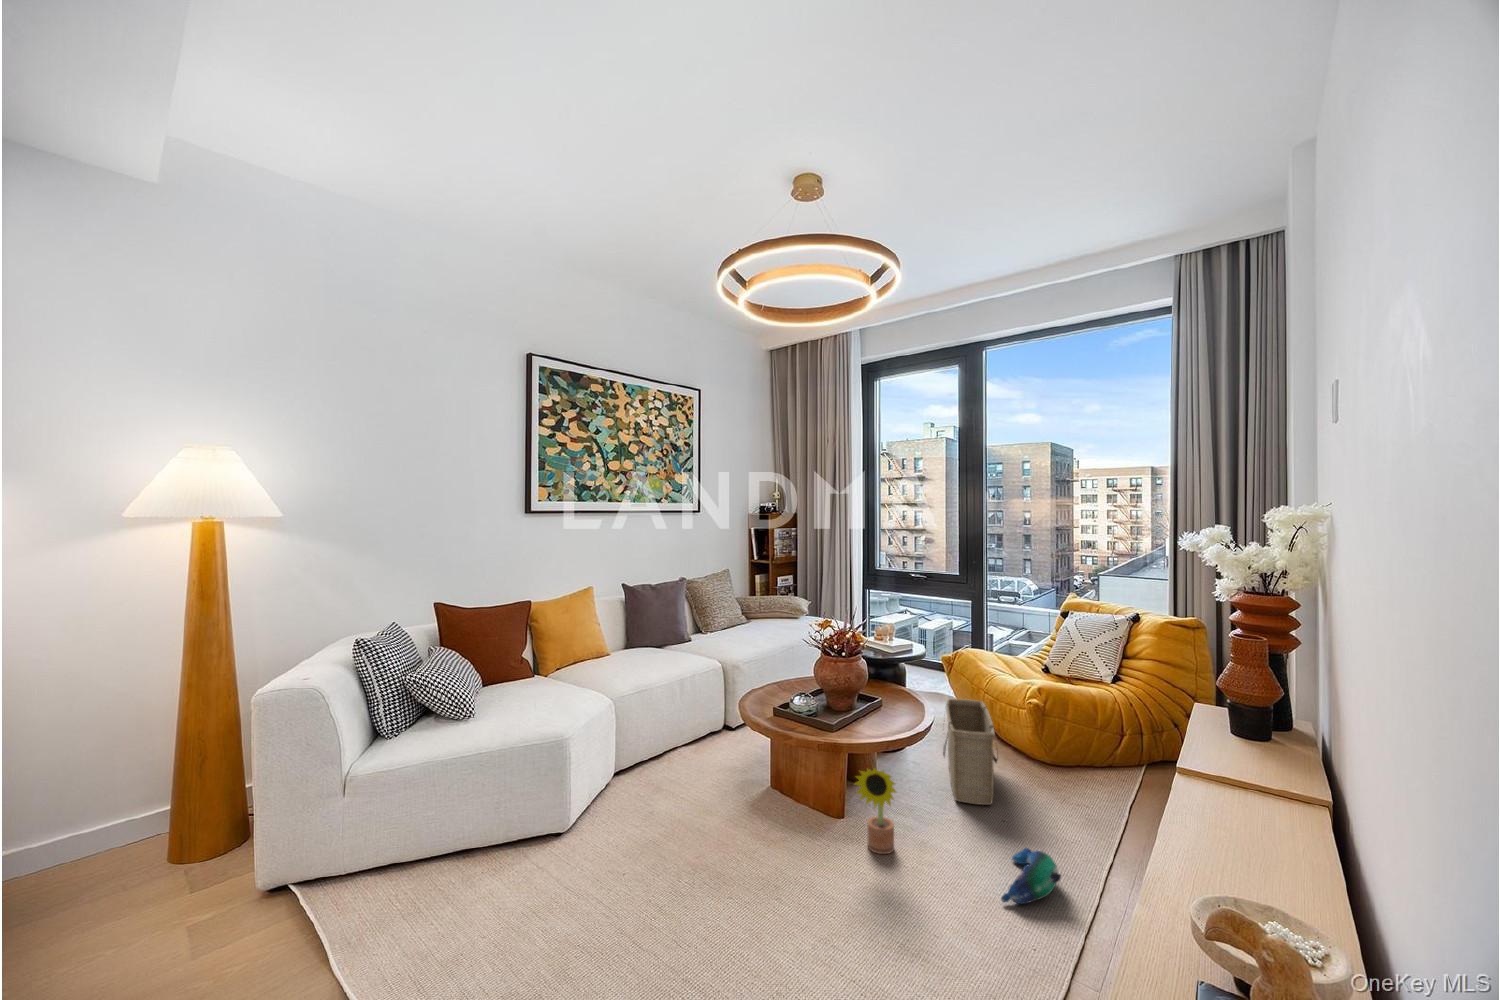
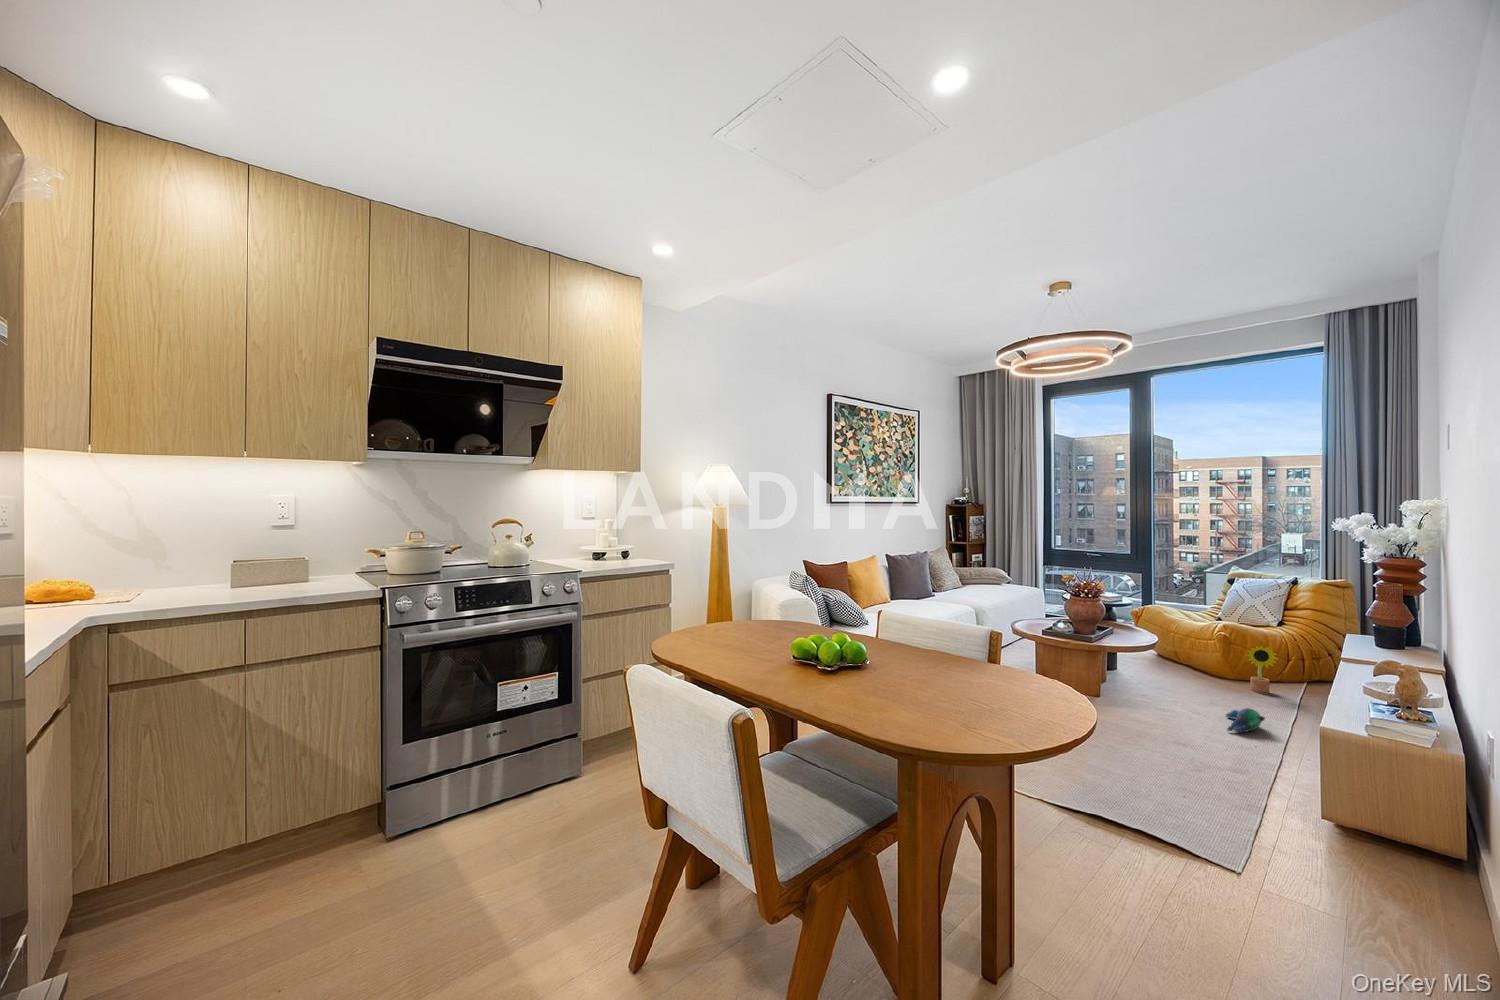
basket: present [943,699,998,805] -> none [1154,632,1203,694]
decorative plant: present [855,768,896,854] -> present [1247,646,1278,694]

